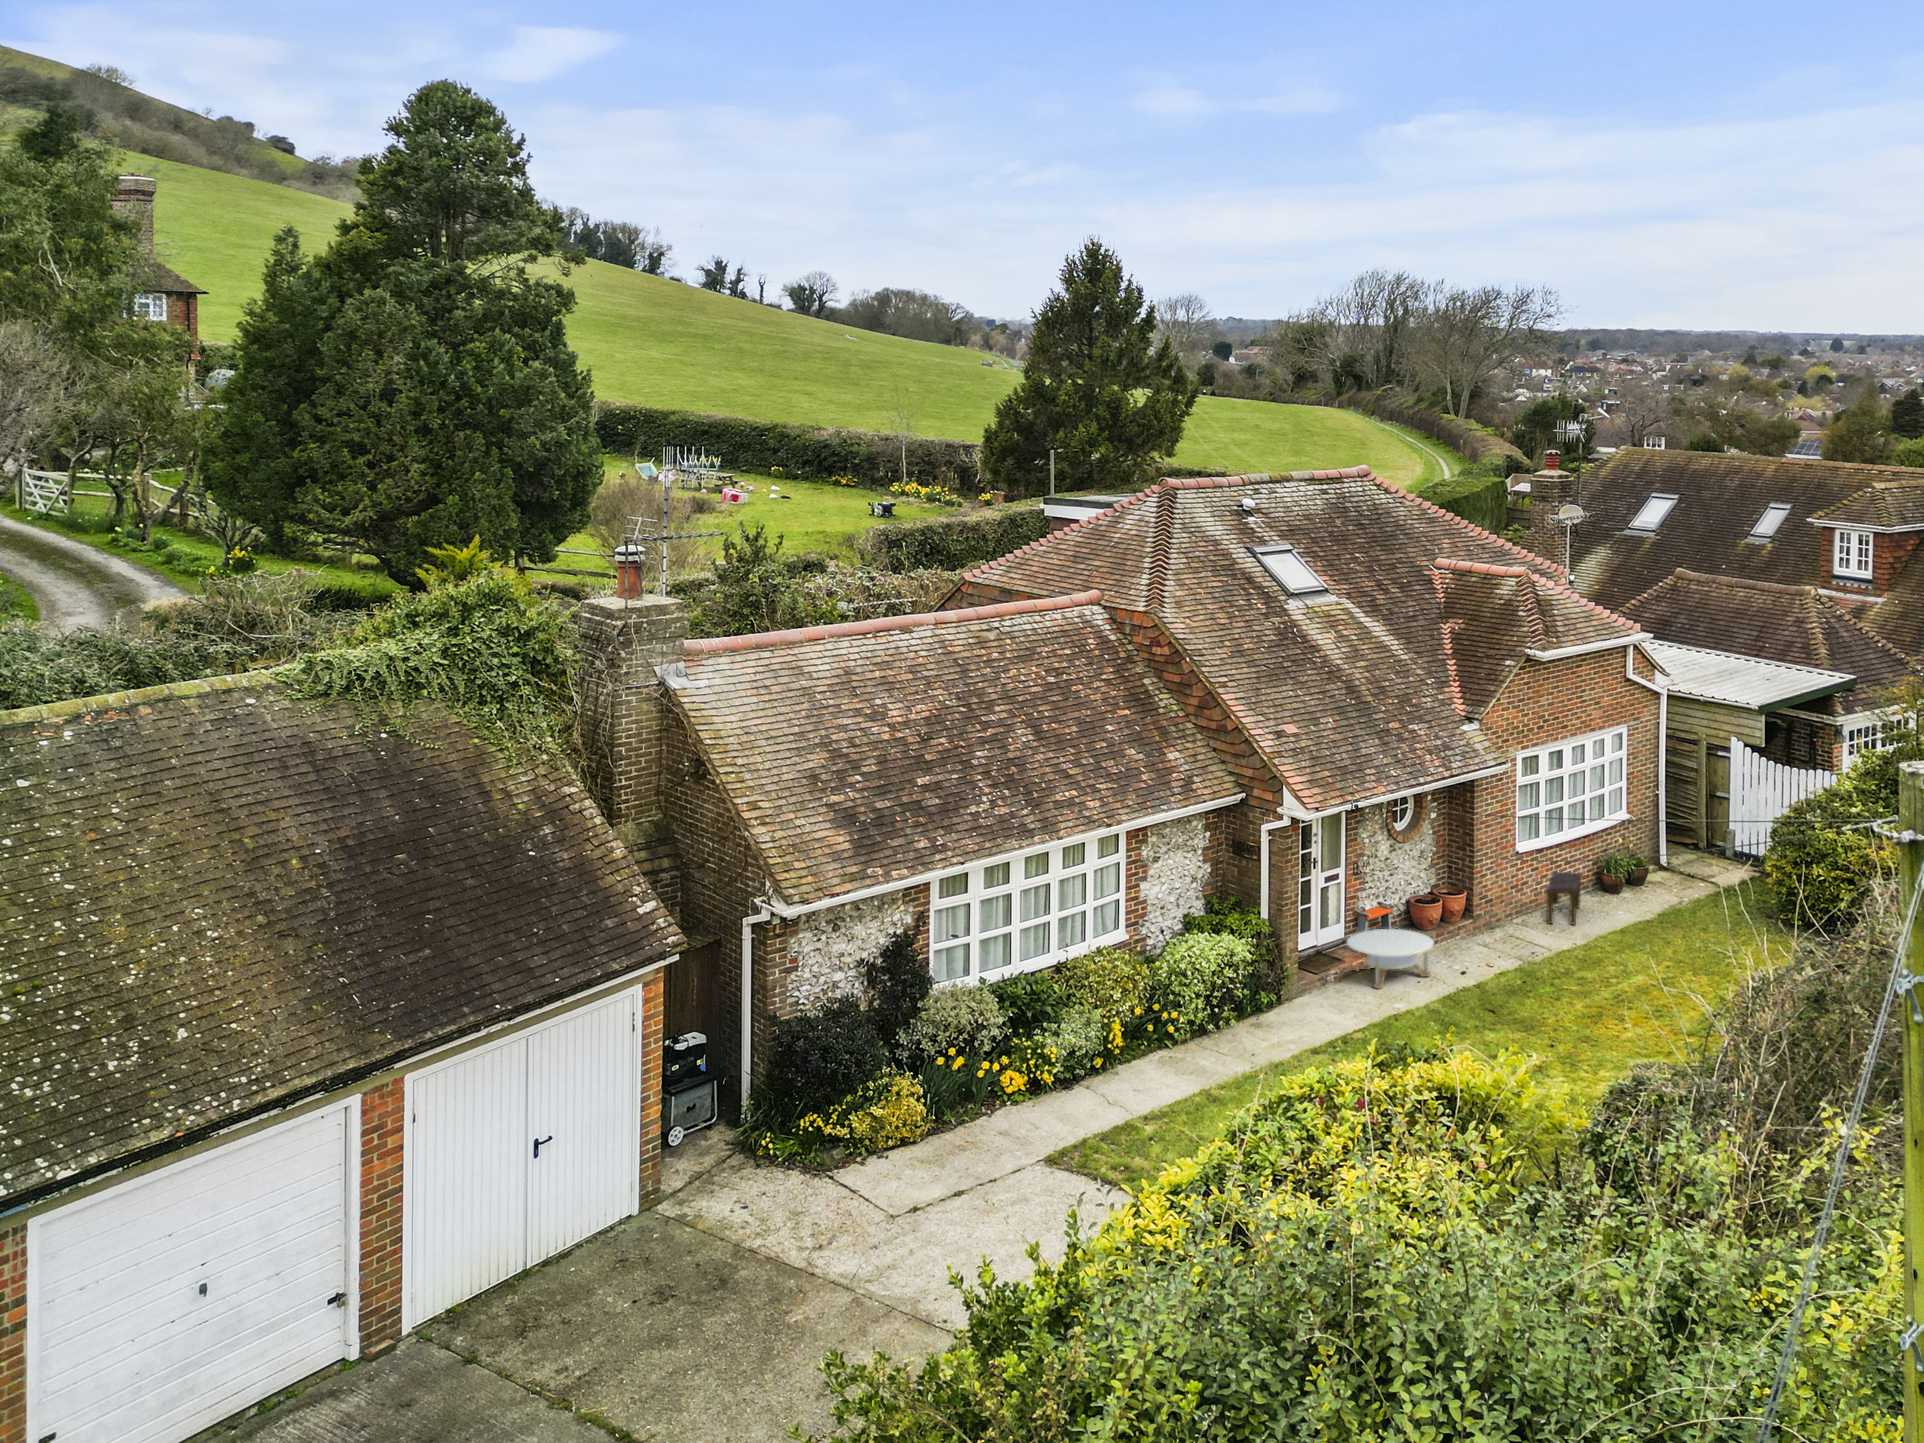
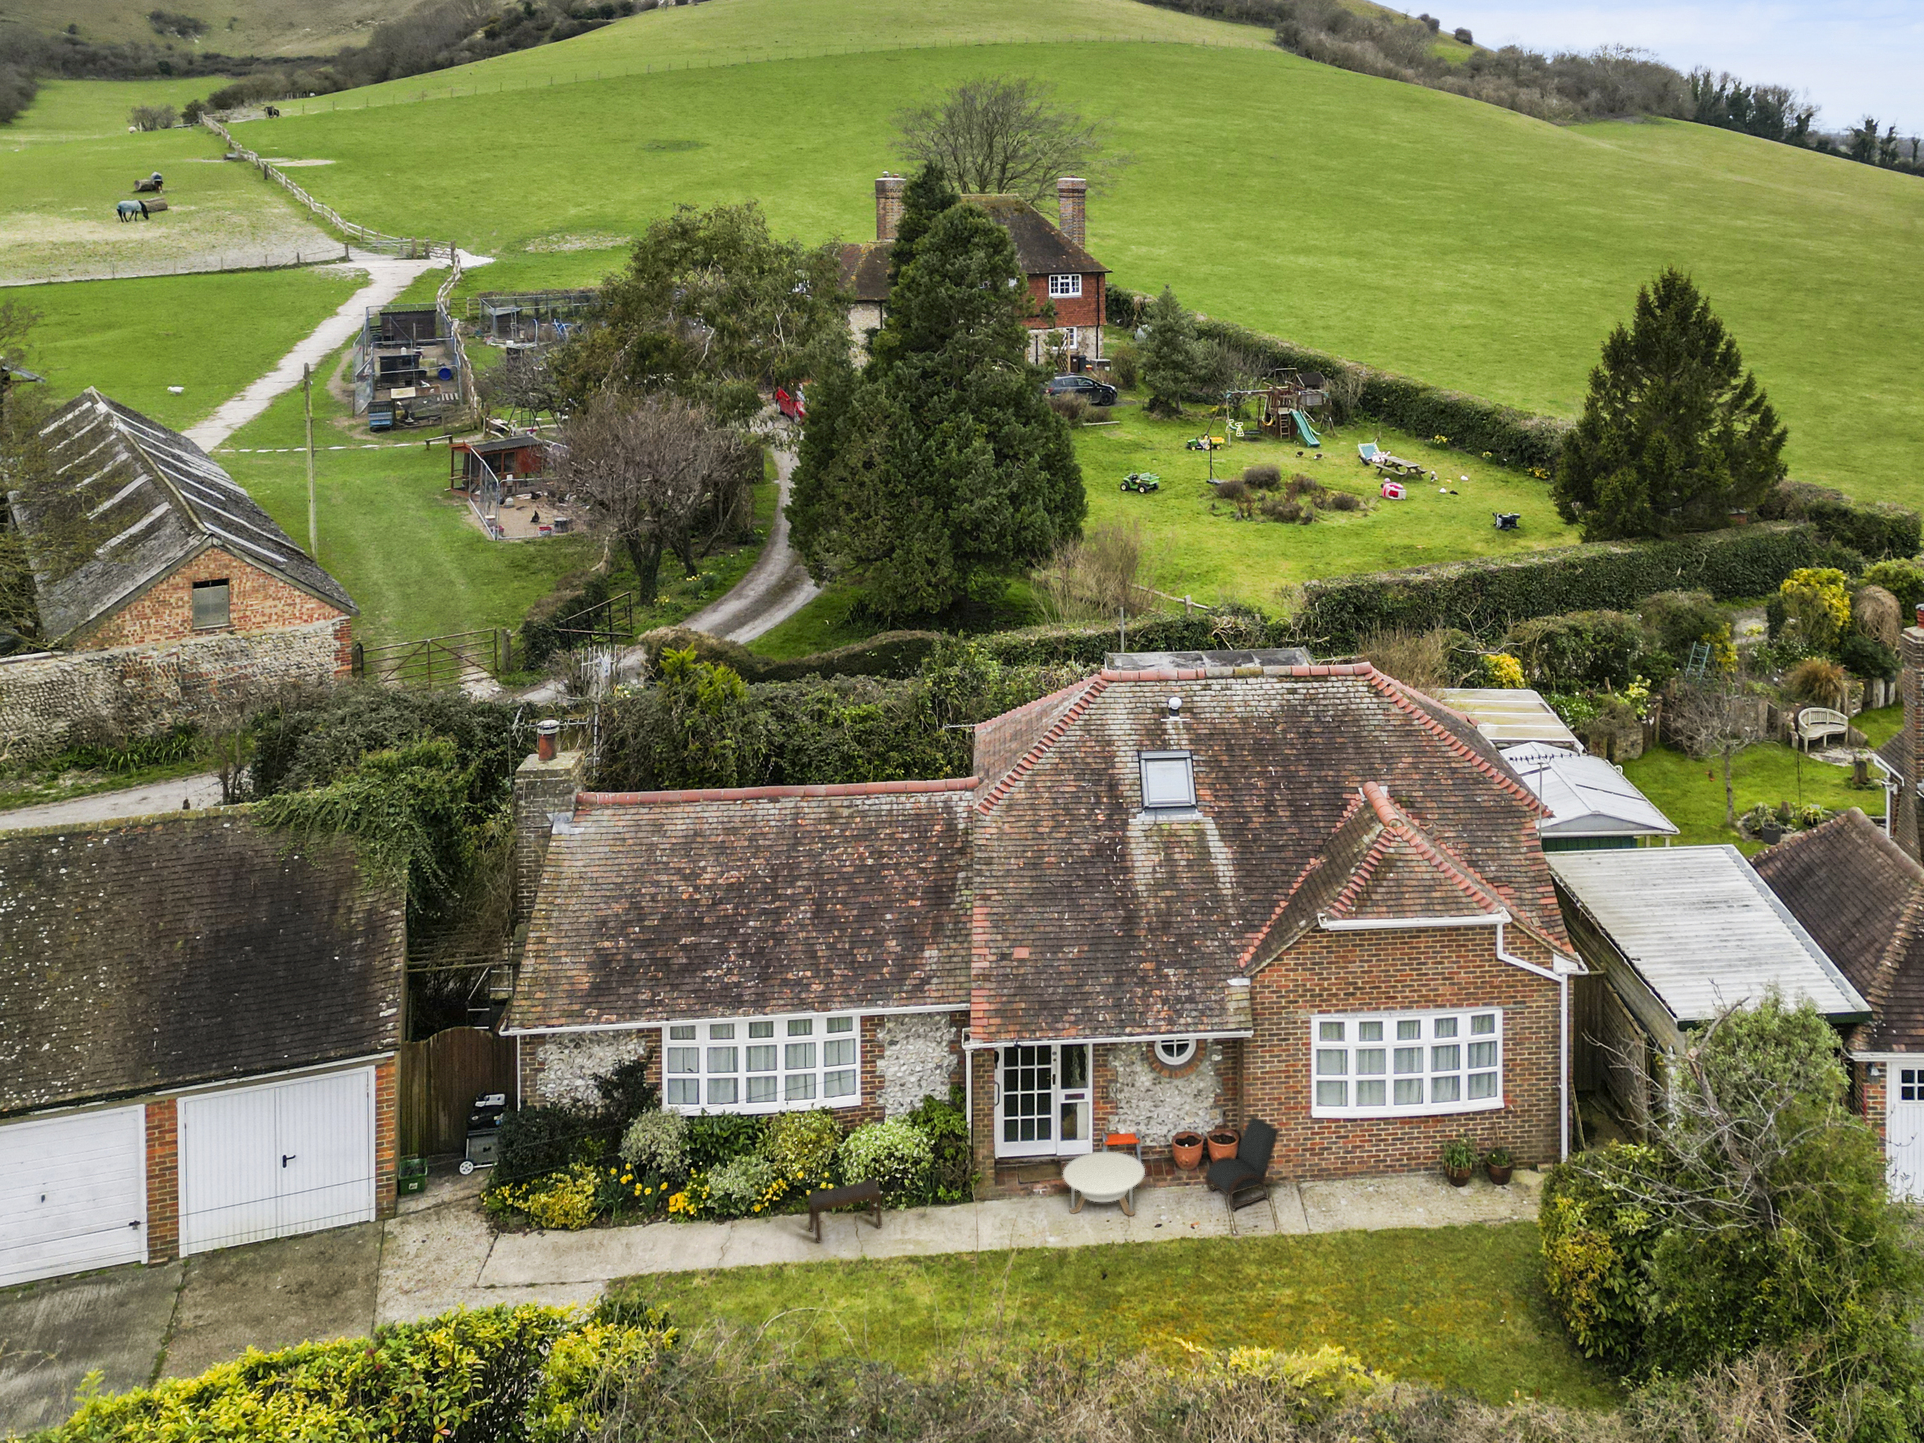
lounge chair: none [1450,868,1505,952] -> present [1205,1116,1279,1211]
bench: present [1546,872,1582,925] -> present [809,1179,882,1242]

